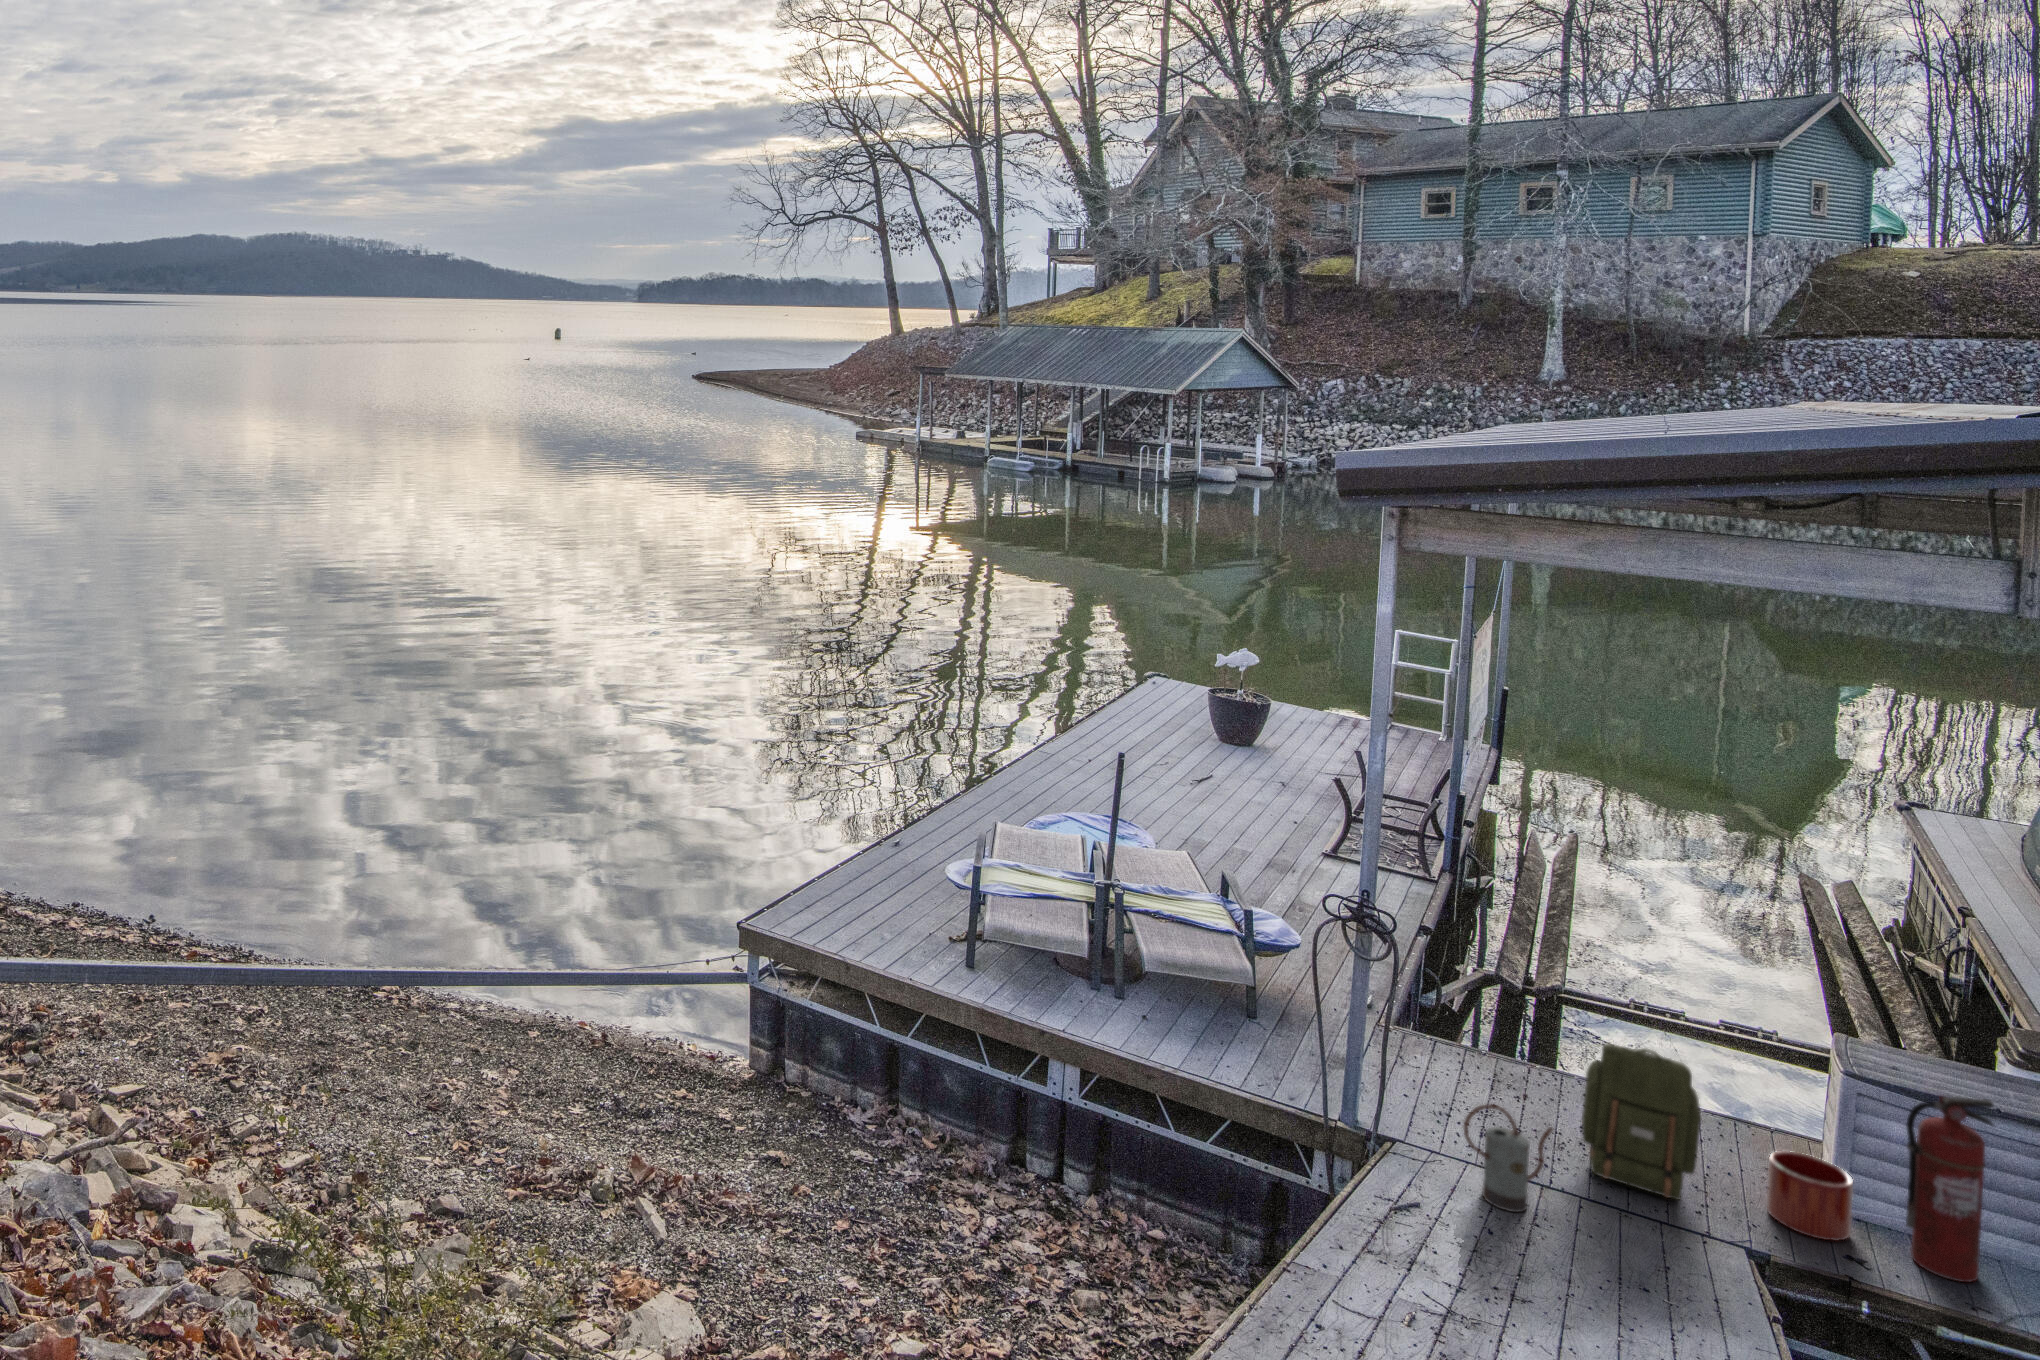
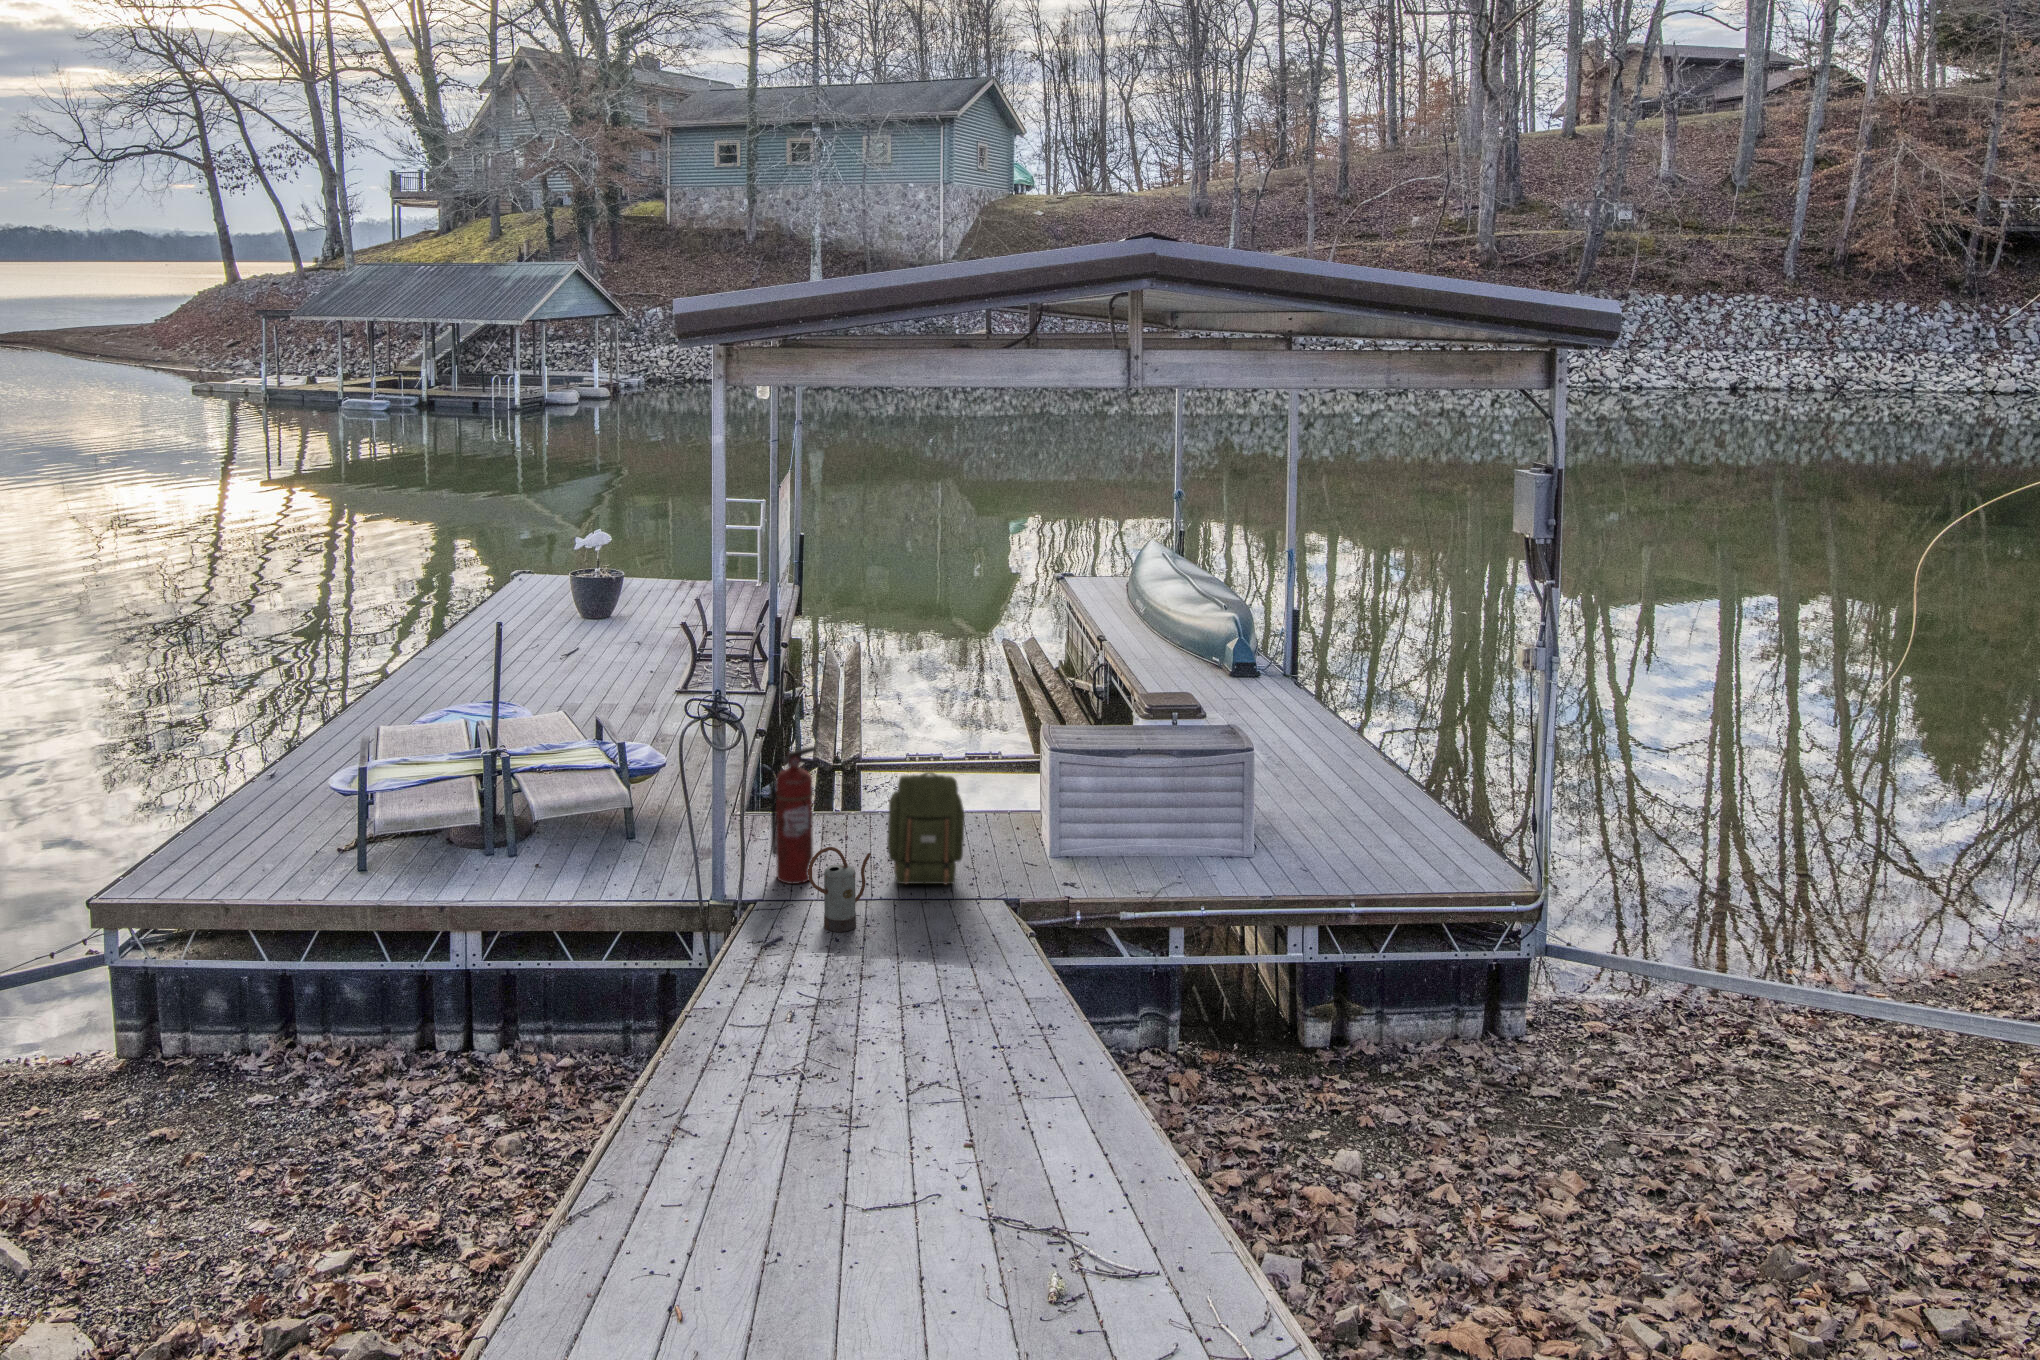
fire extinguisher: present [1906,1096,1993,1282] -> present [768,747,817,884]
planter: present [1767,1151,1853,1240] -> none [1007,822,1056,881]

